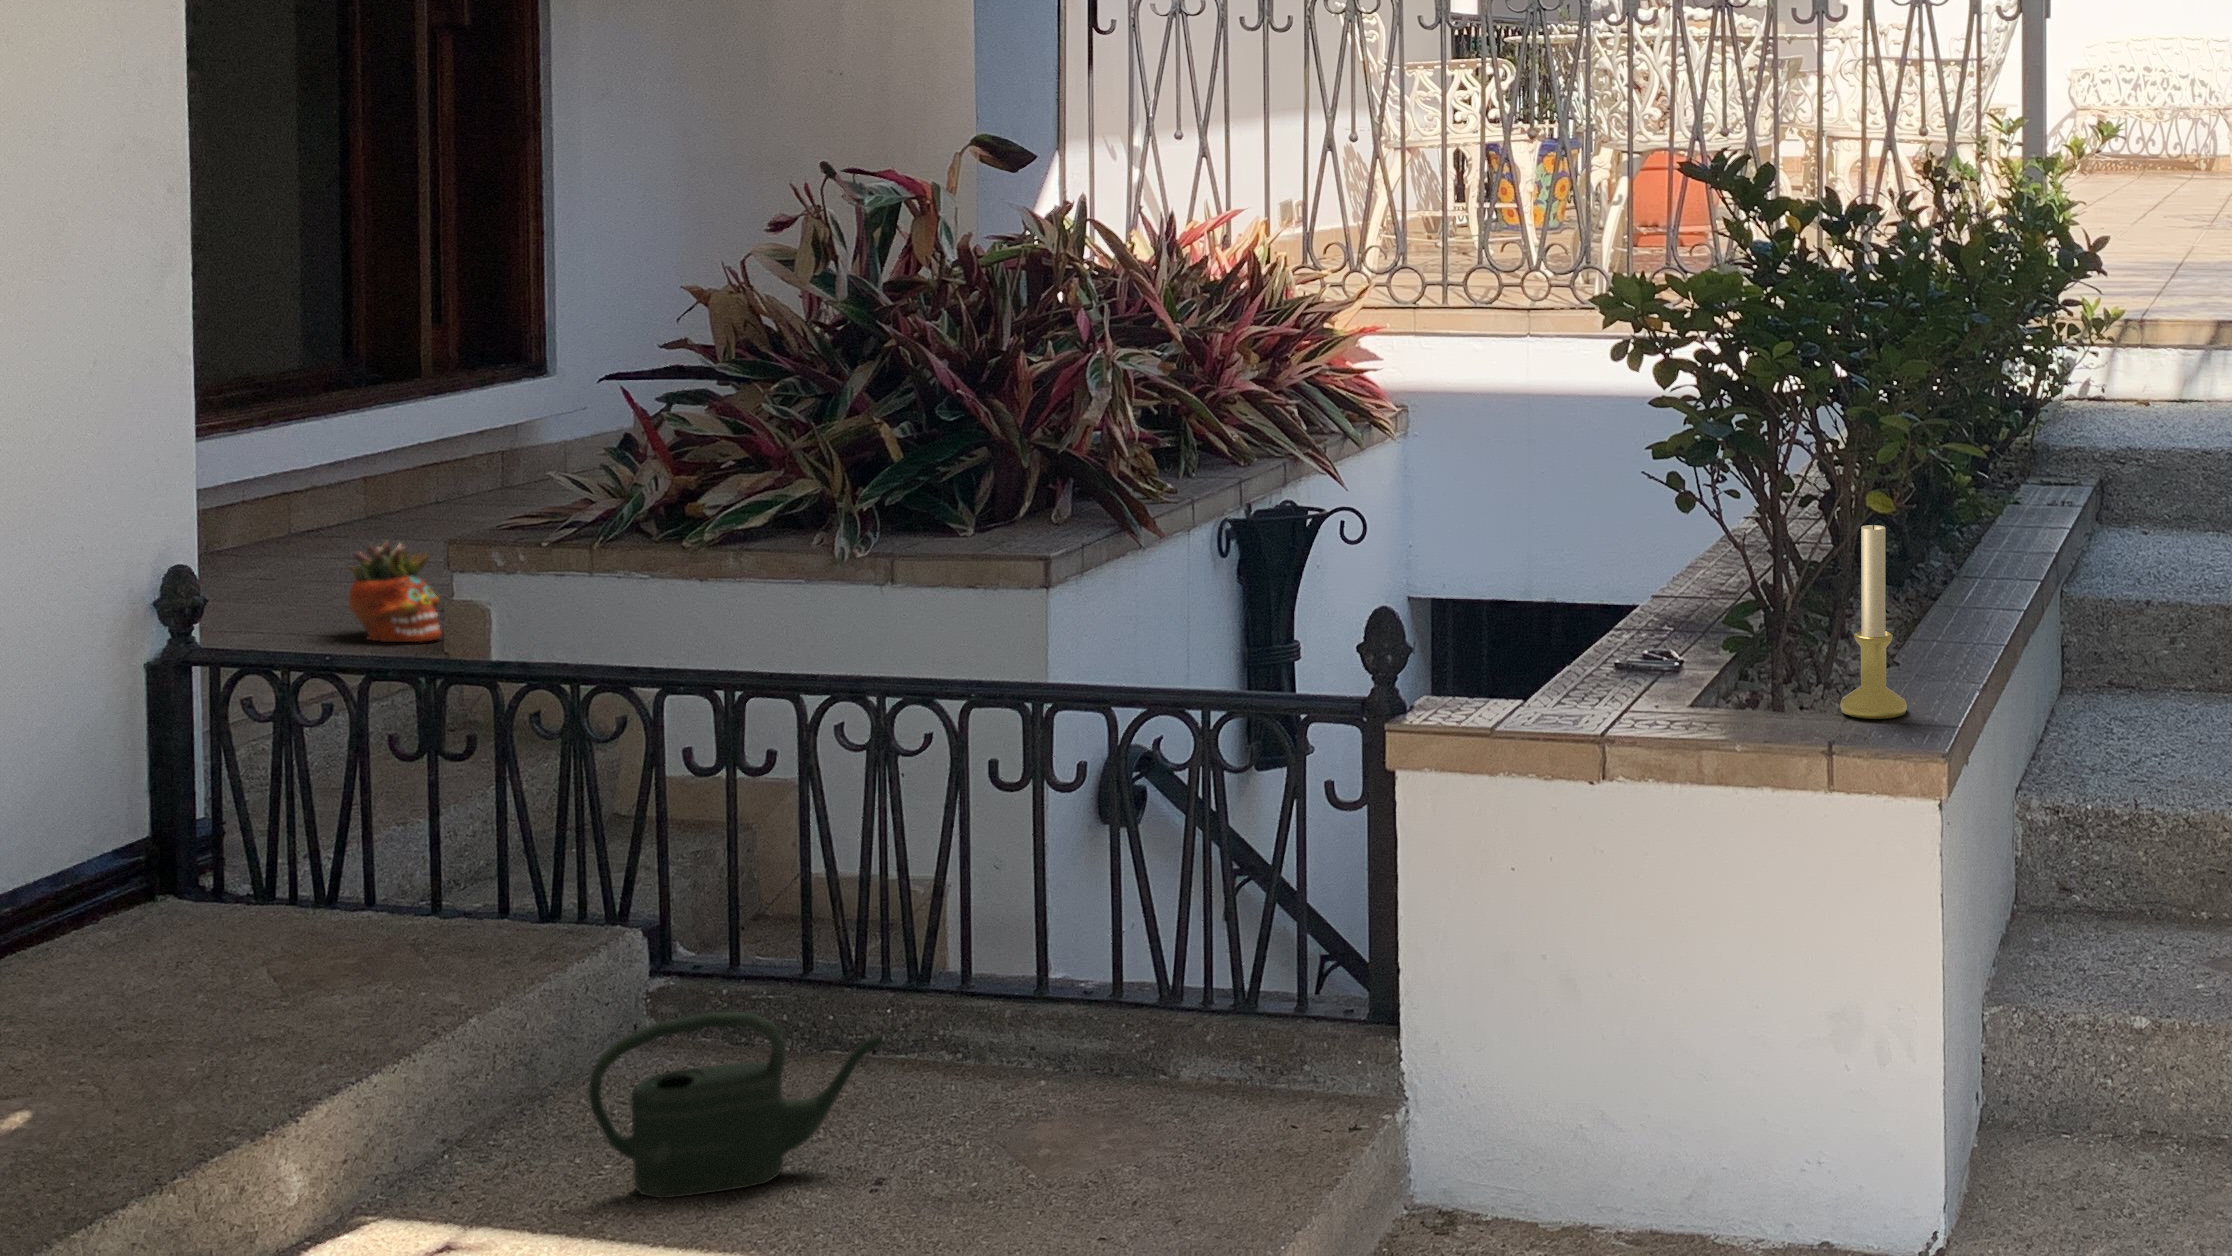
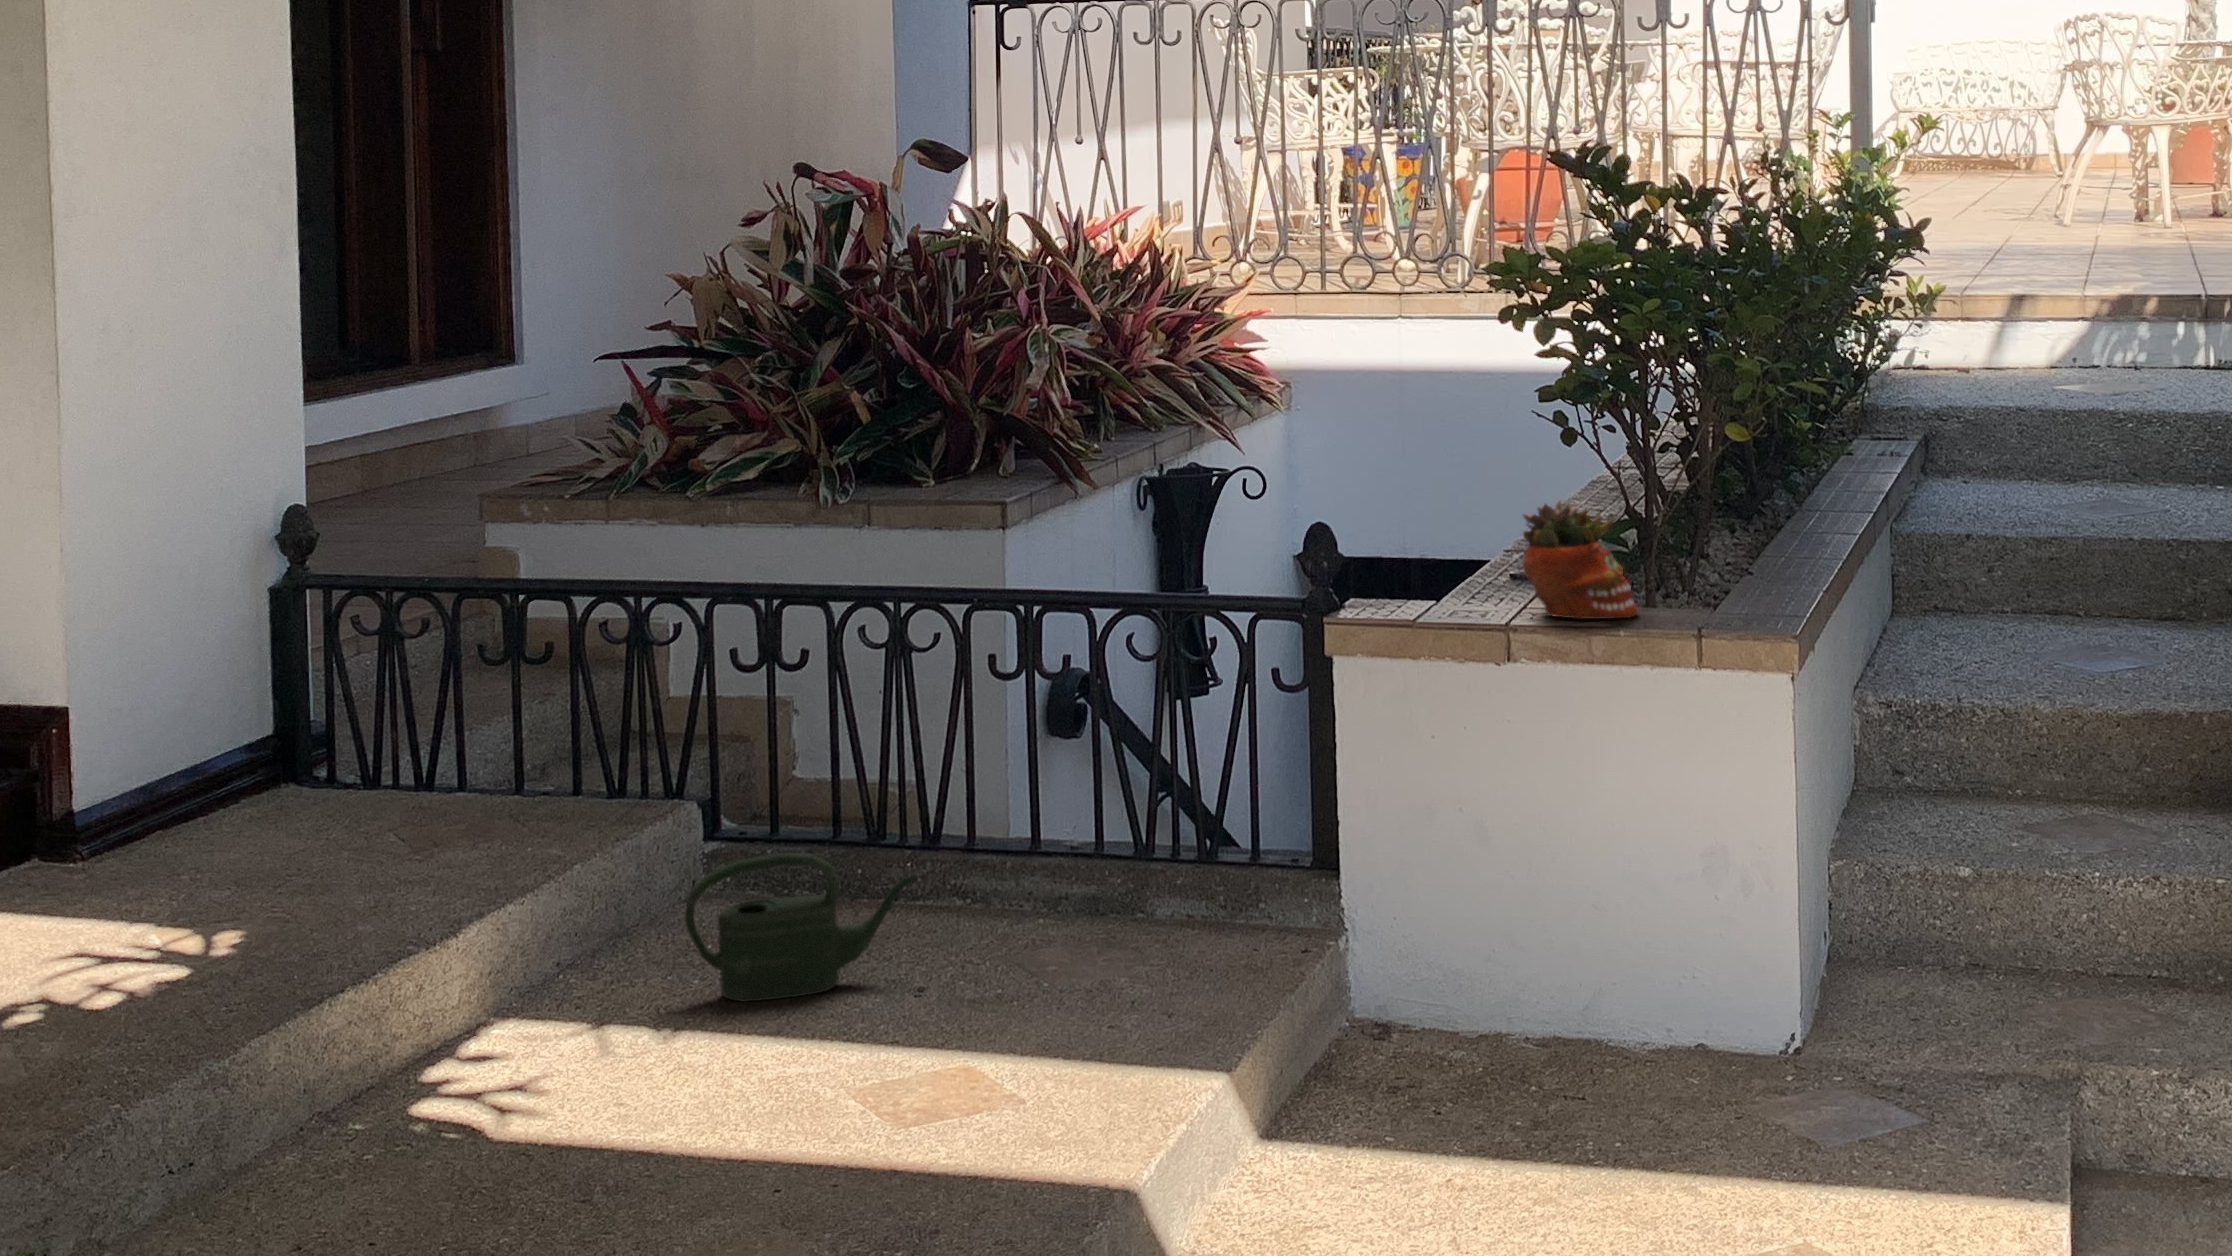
candle holder: present [1840,520,1907,719] -> none [1704,448,1760,614]
succulent planter: present [349,541,441,642] -> present [1523,501,1638,619]

